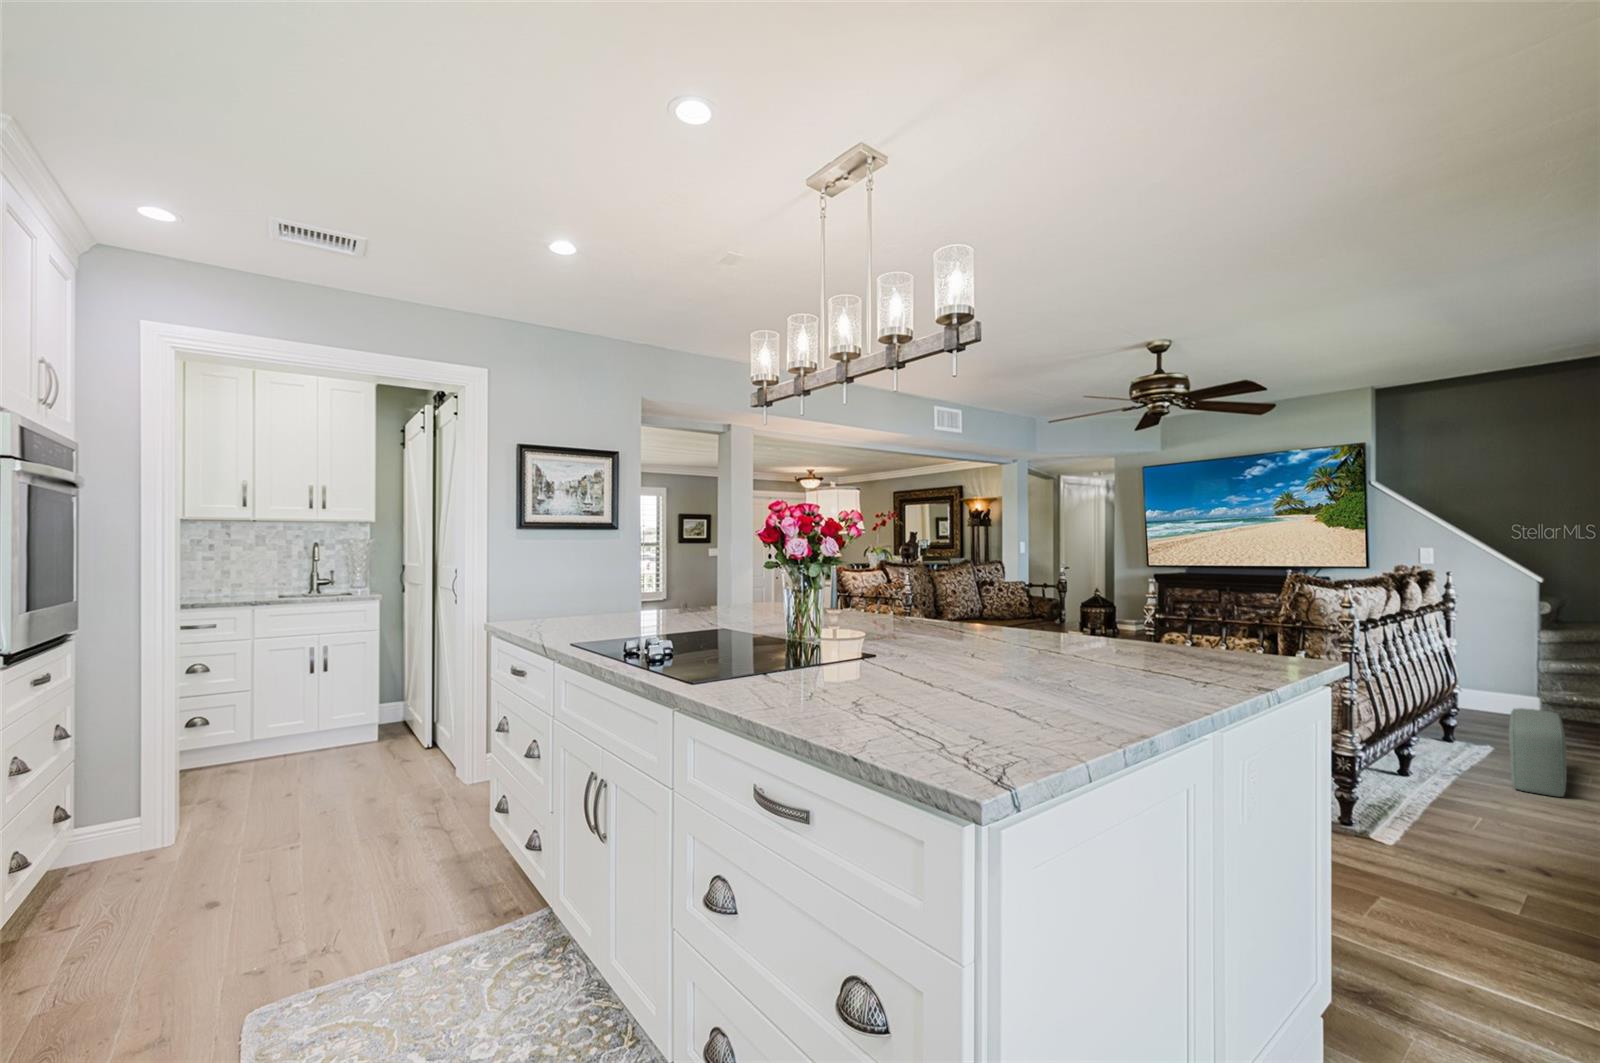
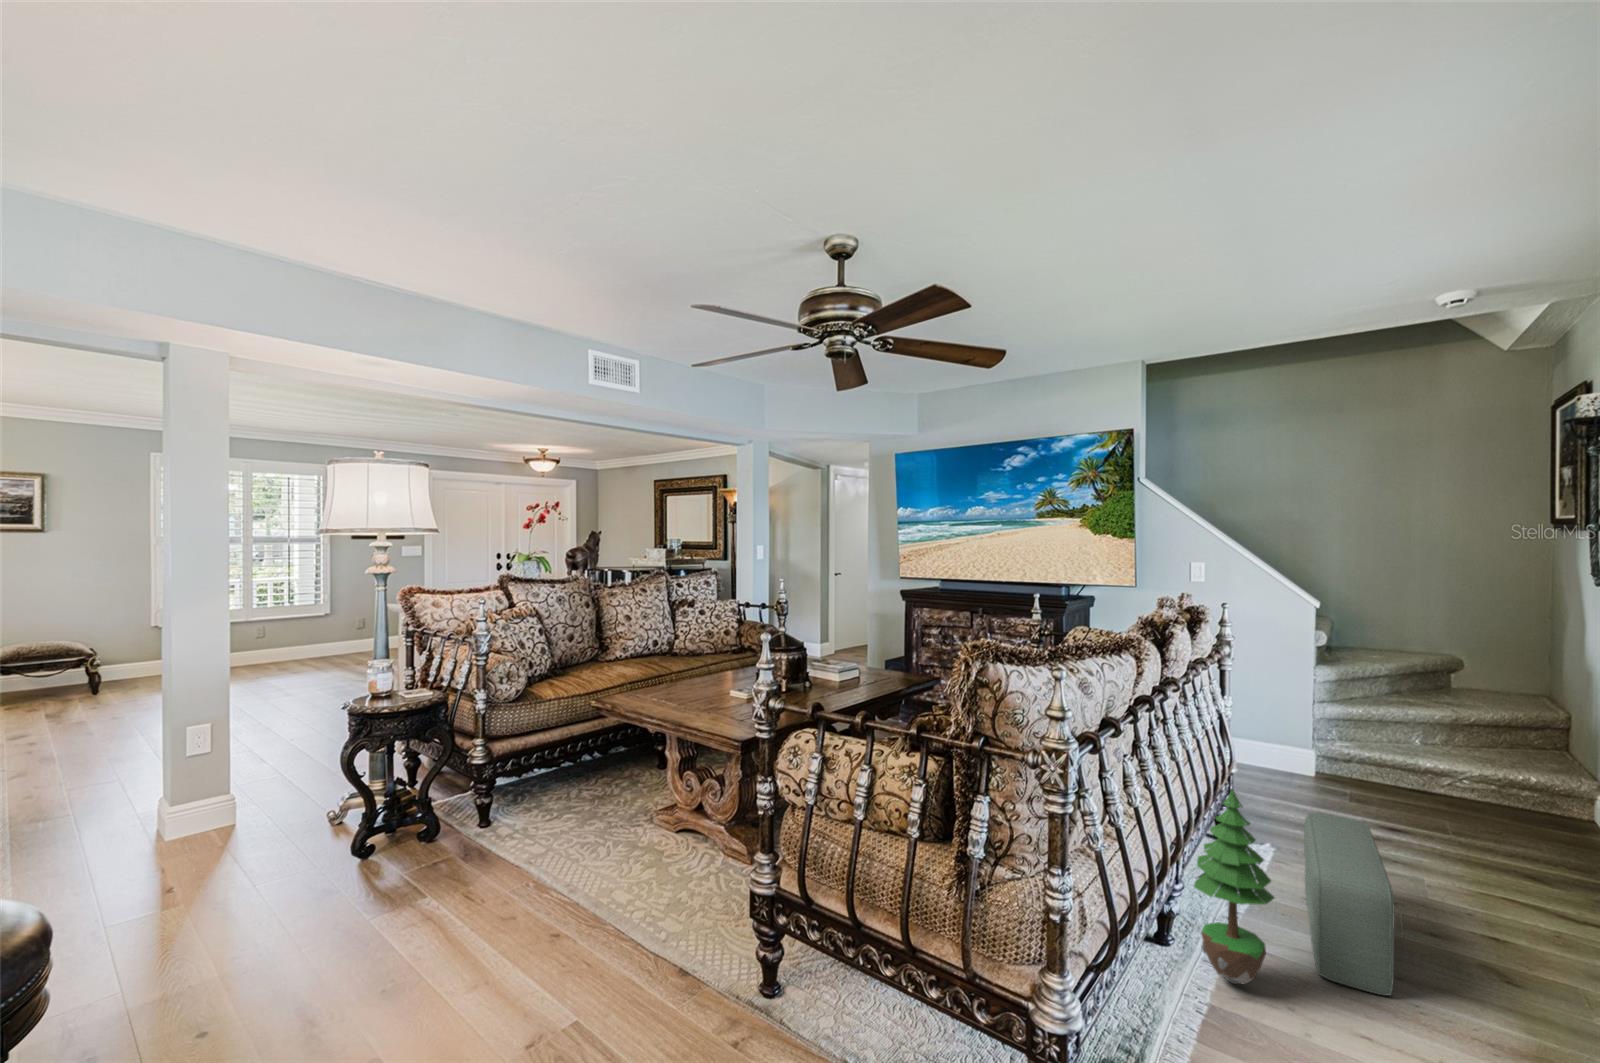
potted tree: none [1425,672,1481,789] -> present [1194,790,1274,984]

